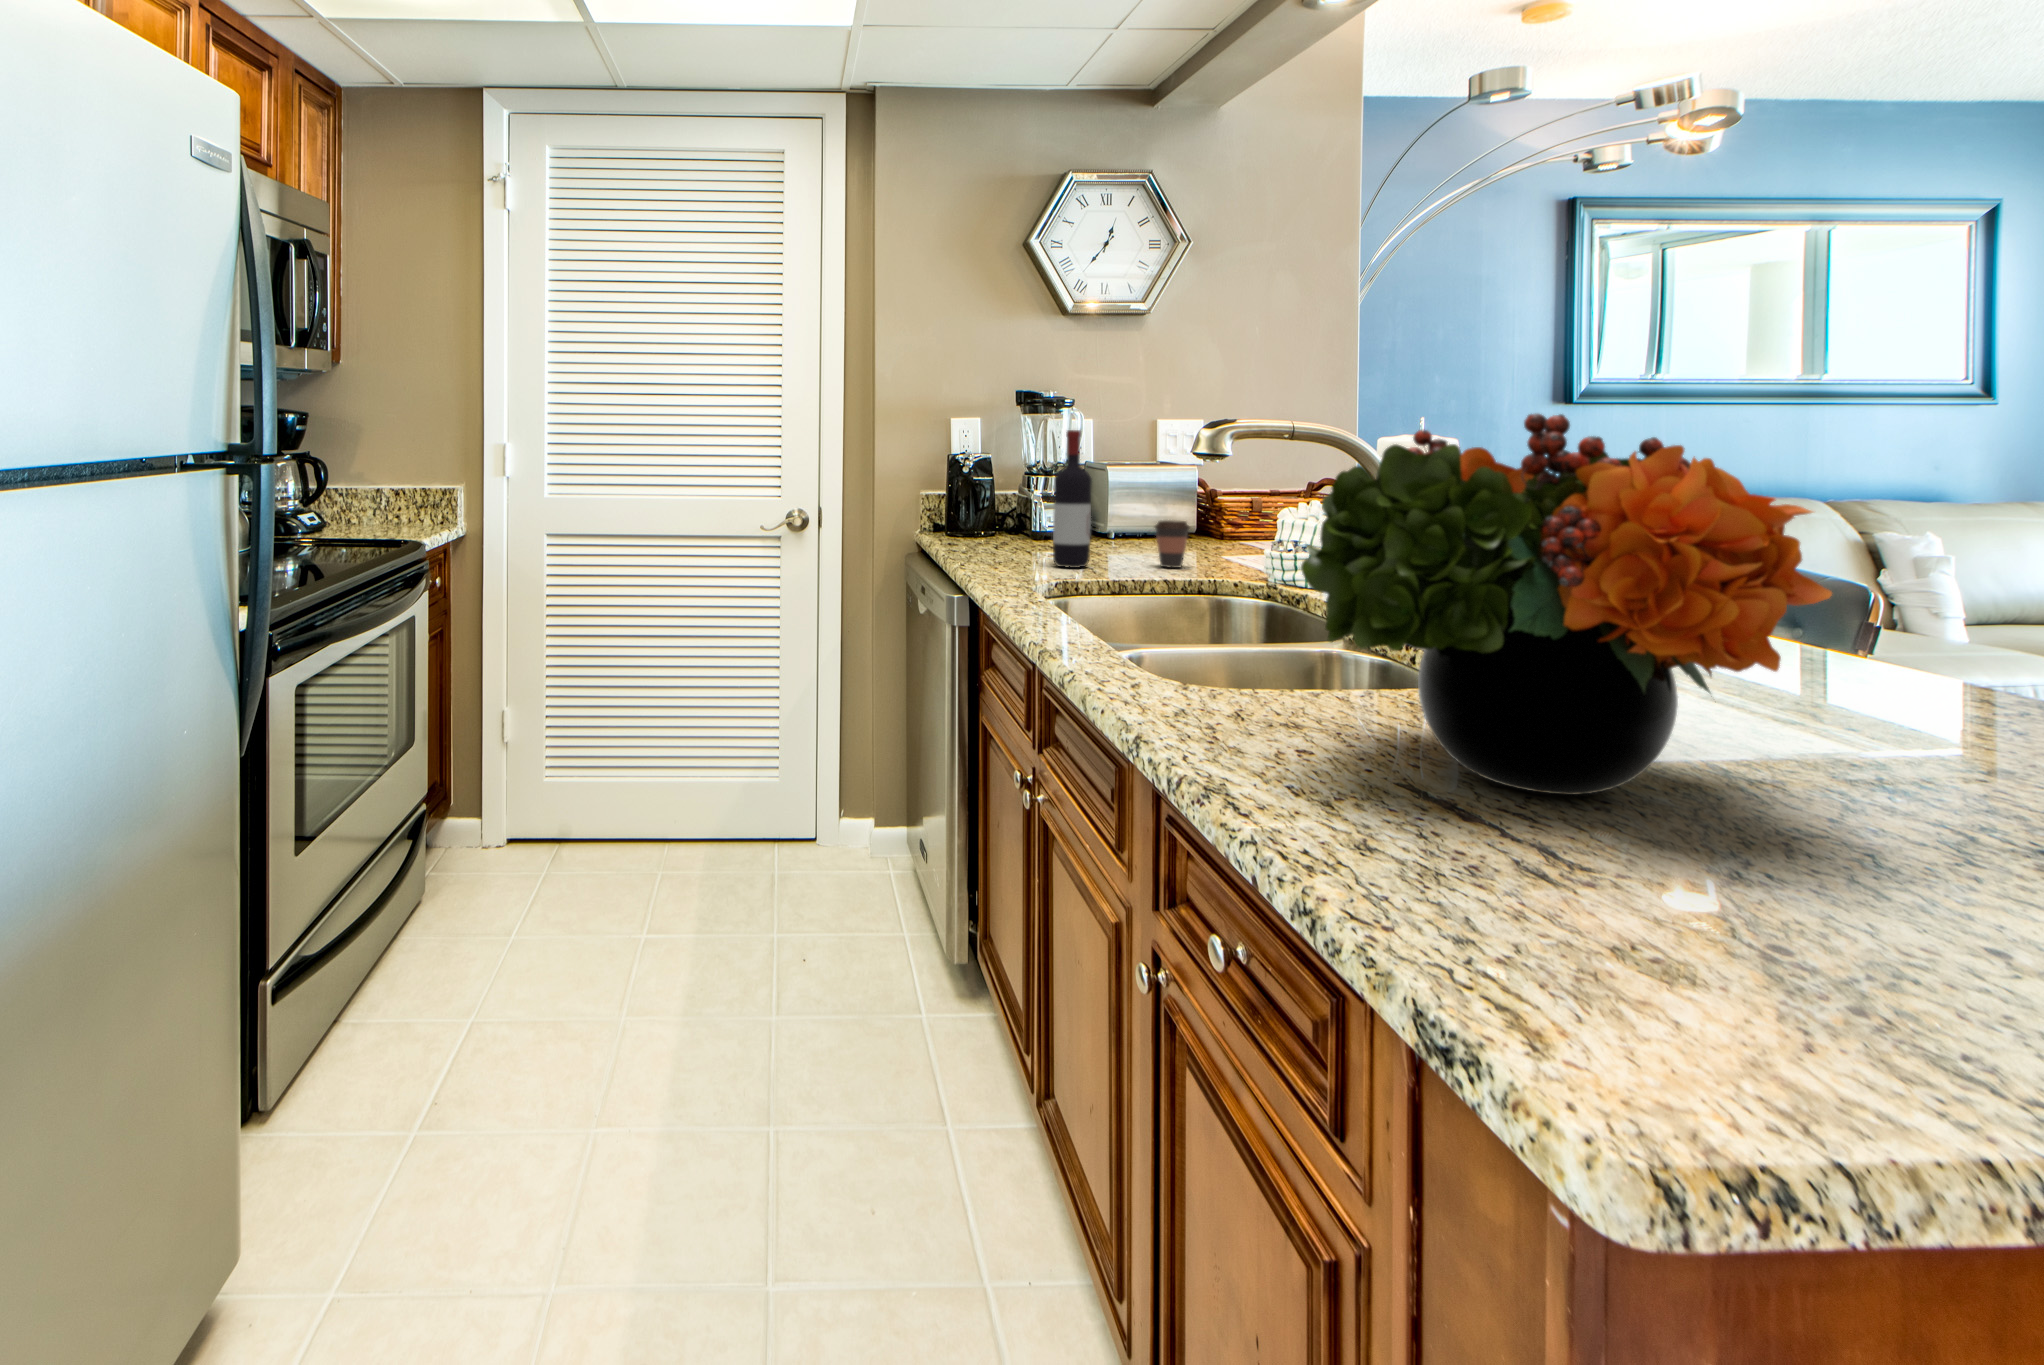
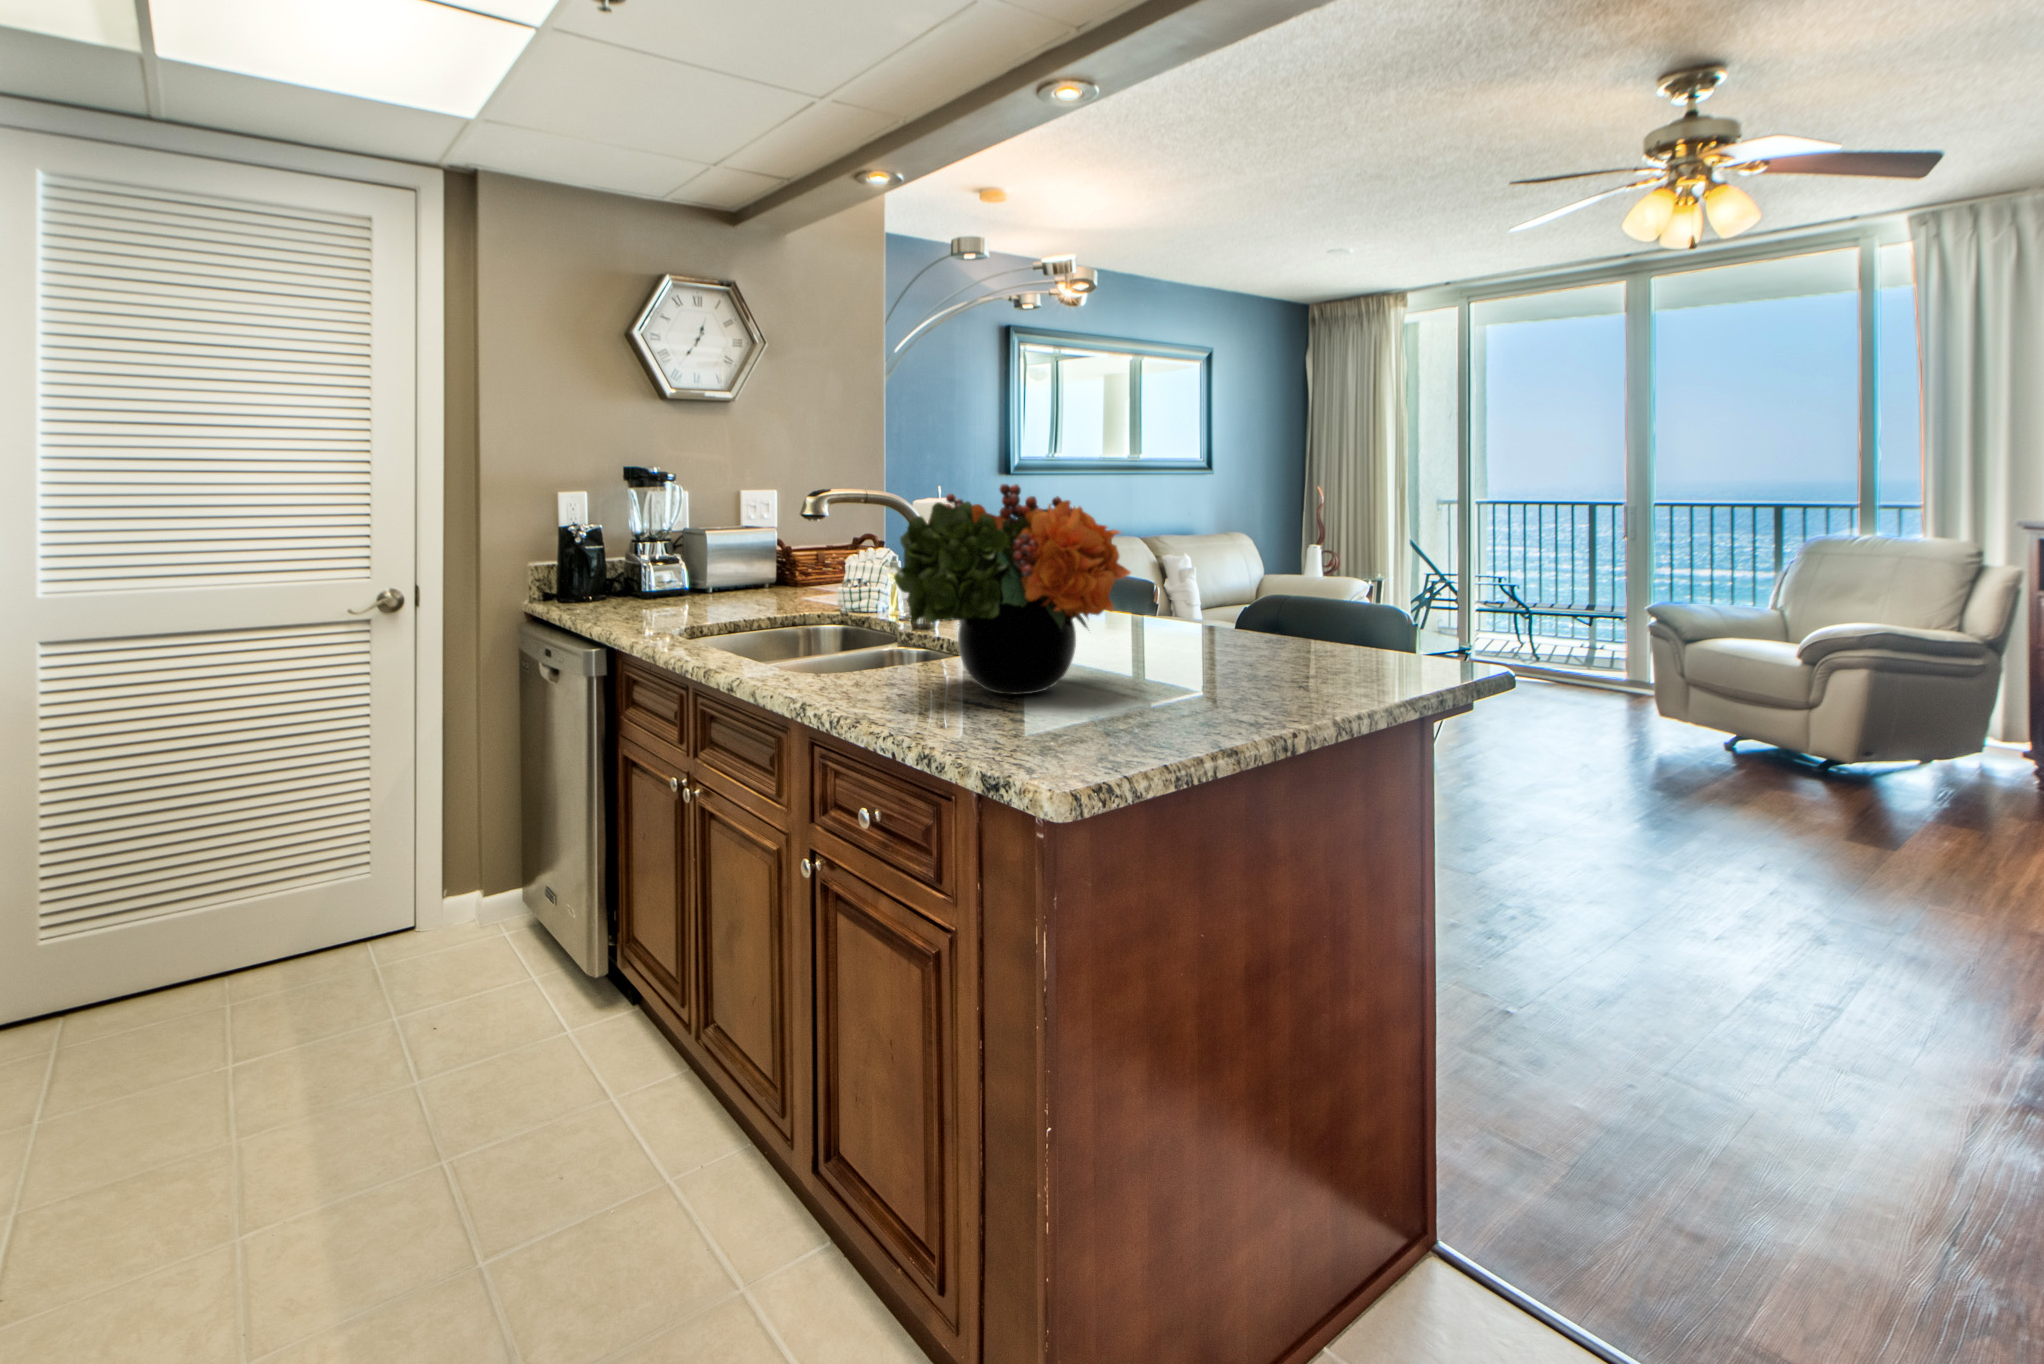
wine bottle: present [1053,430,1092,568] -> none [669,501,703,616]
coffee cup: present [1155,520,1190,568] -> none [751,573,780,610]

